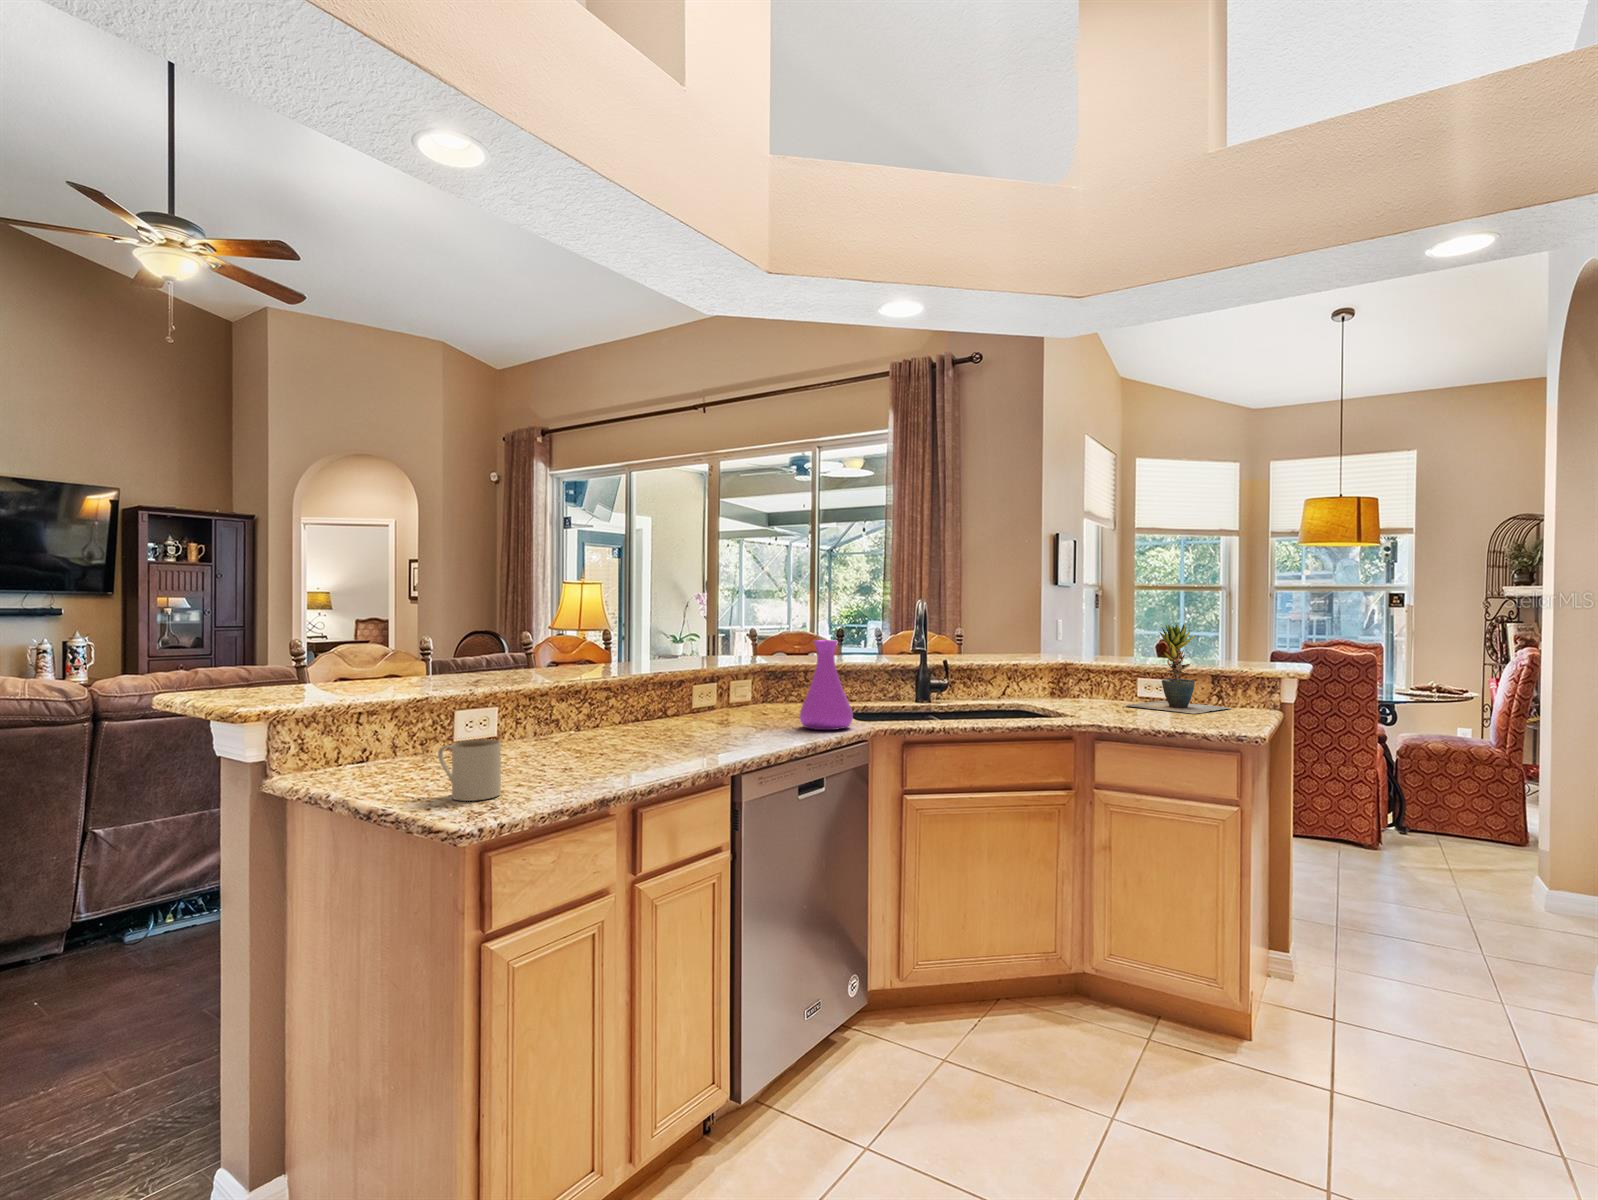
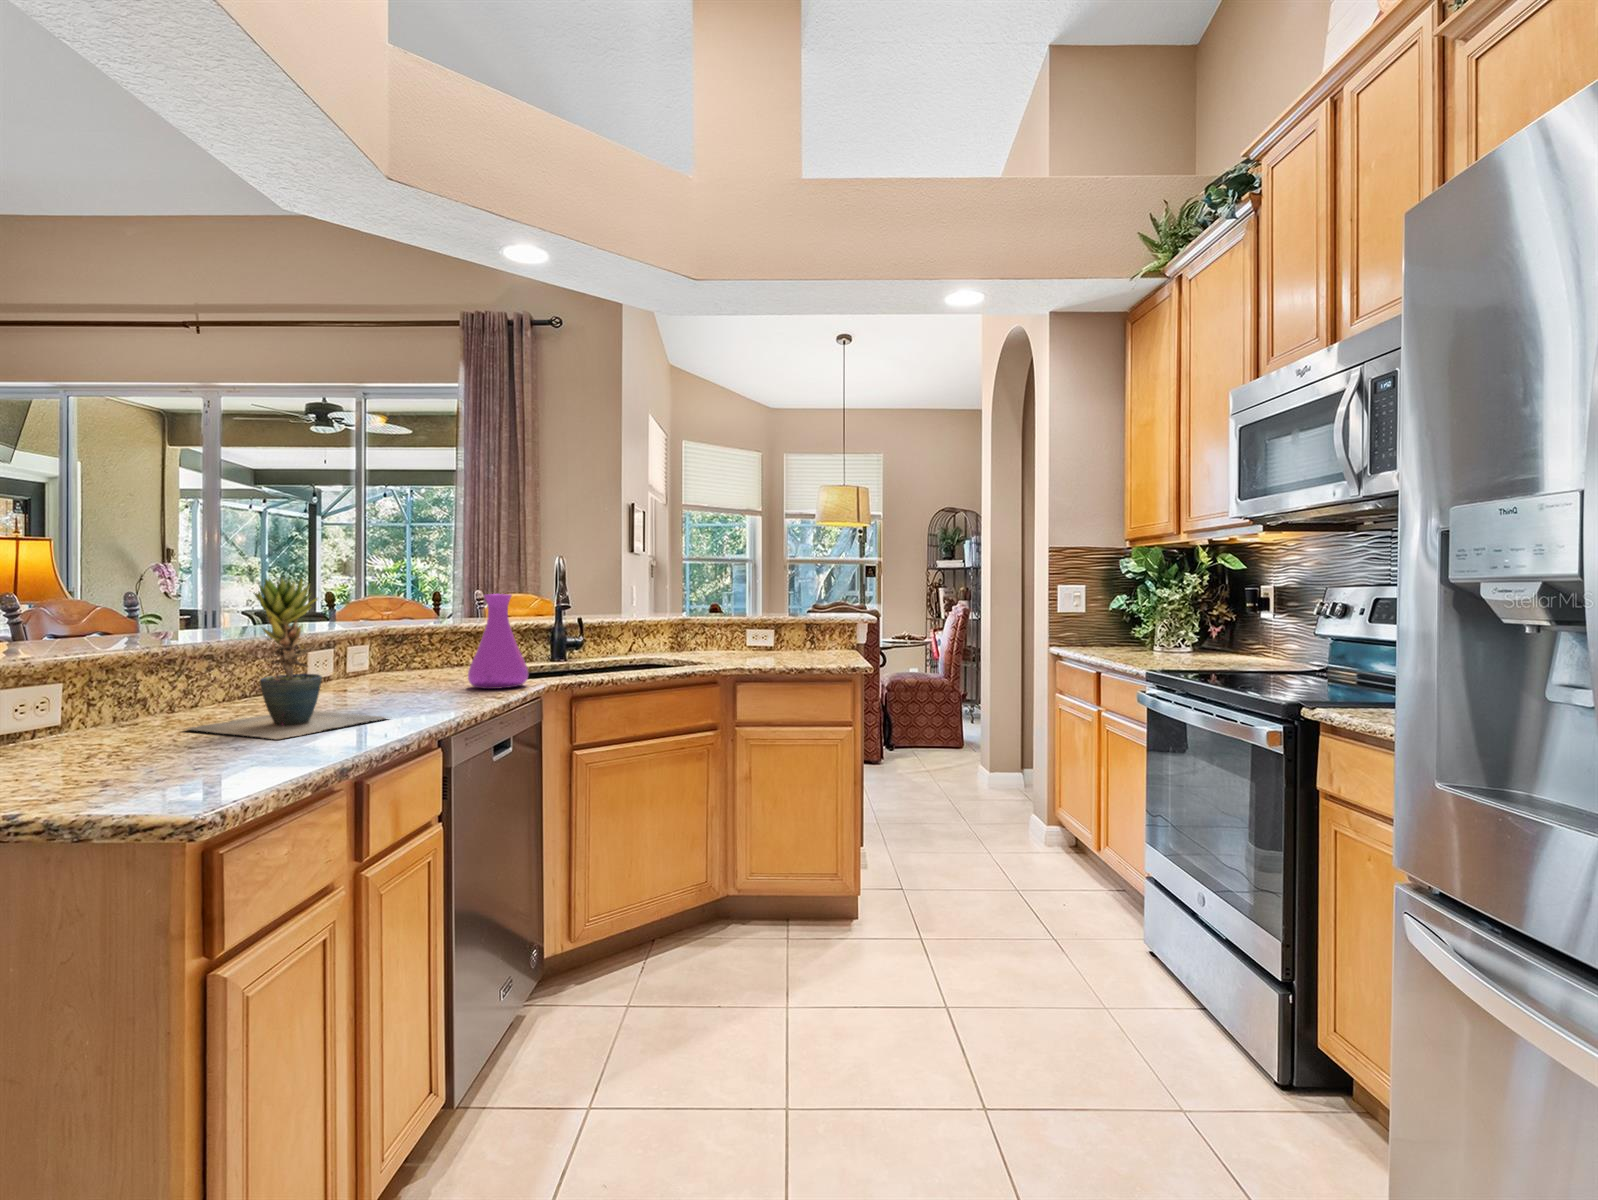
potted plant: present [1125,624,1230,714] -> present [186,578,386,739]
mug: present [438,739,501,801] -> none [72,712,188,796]

